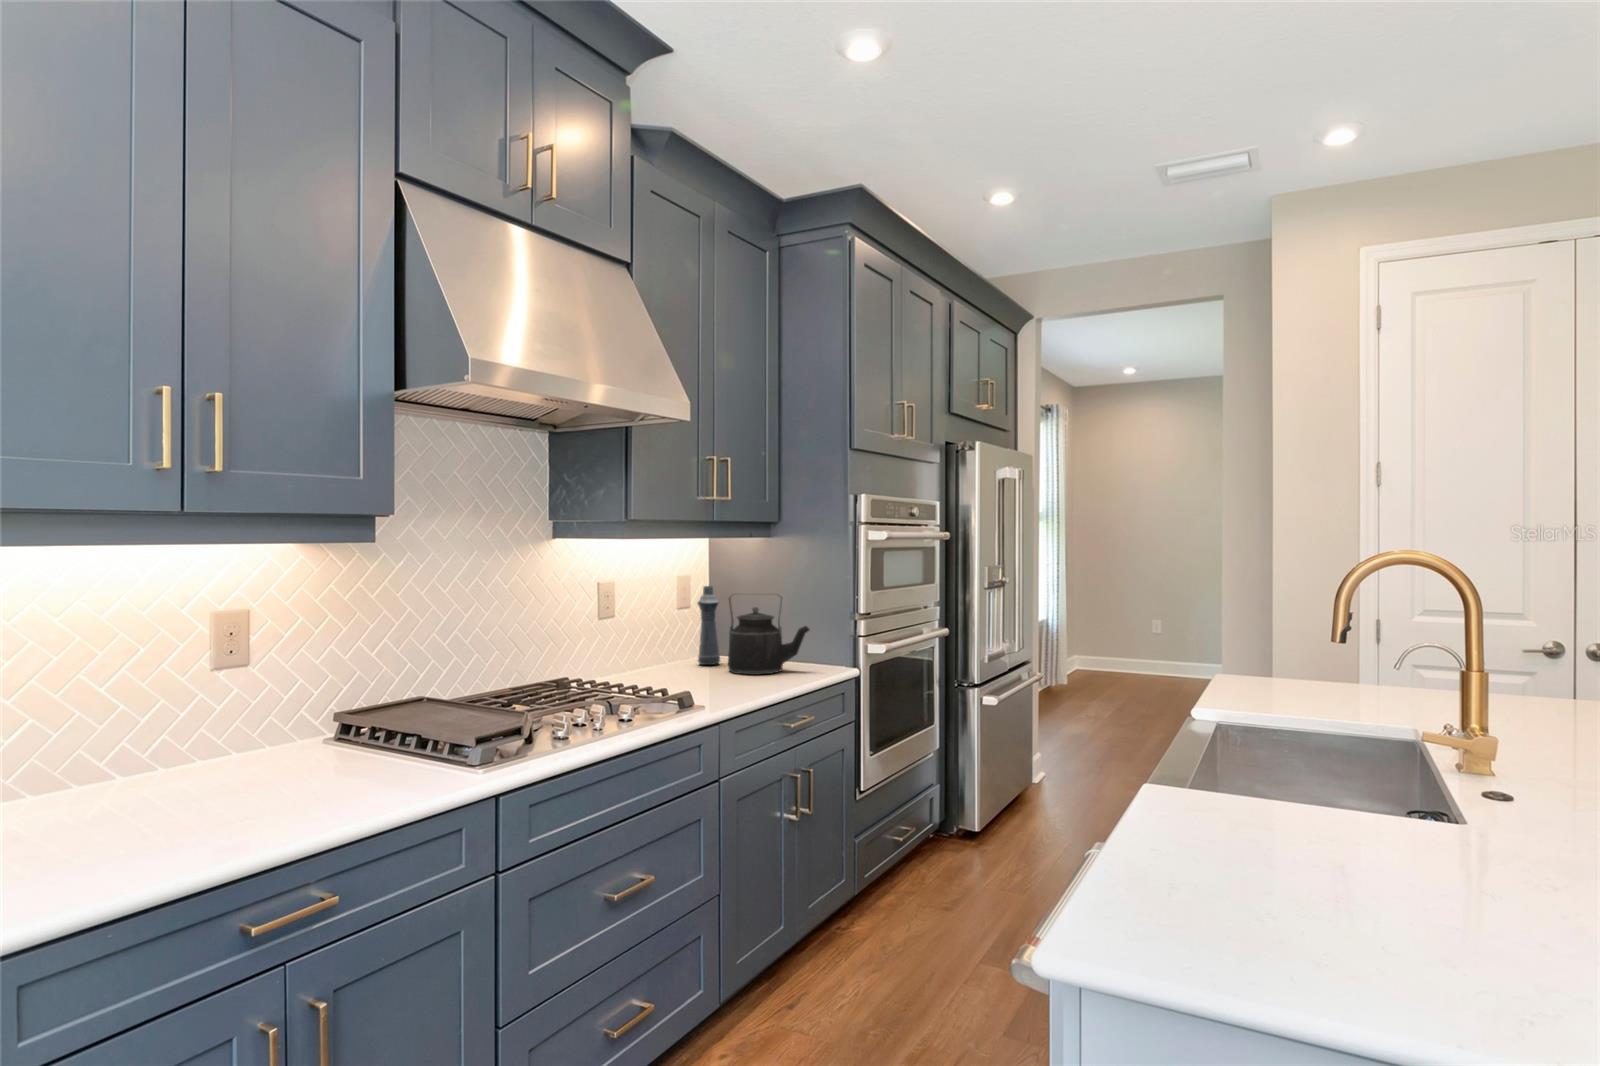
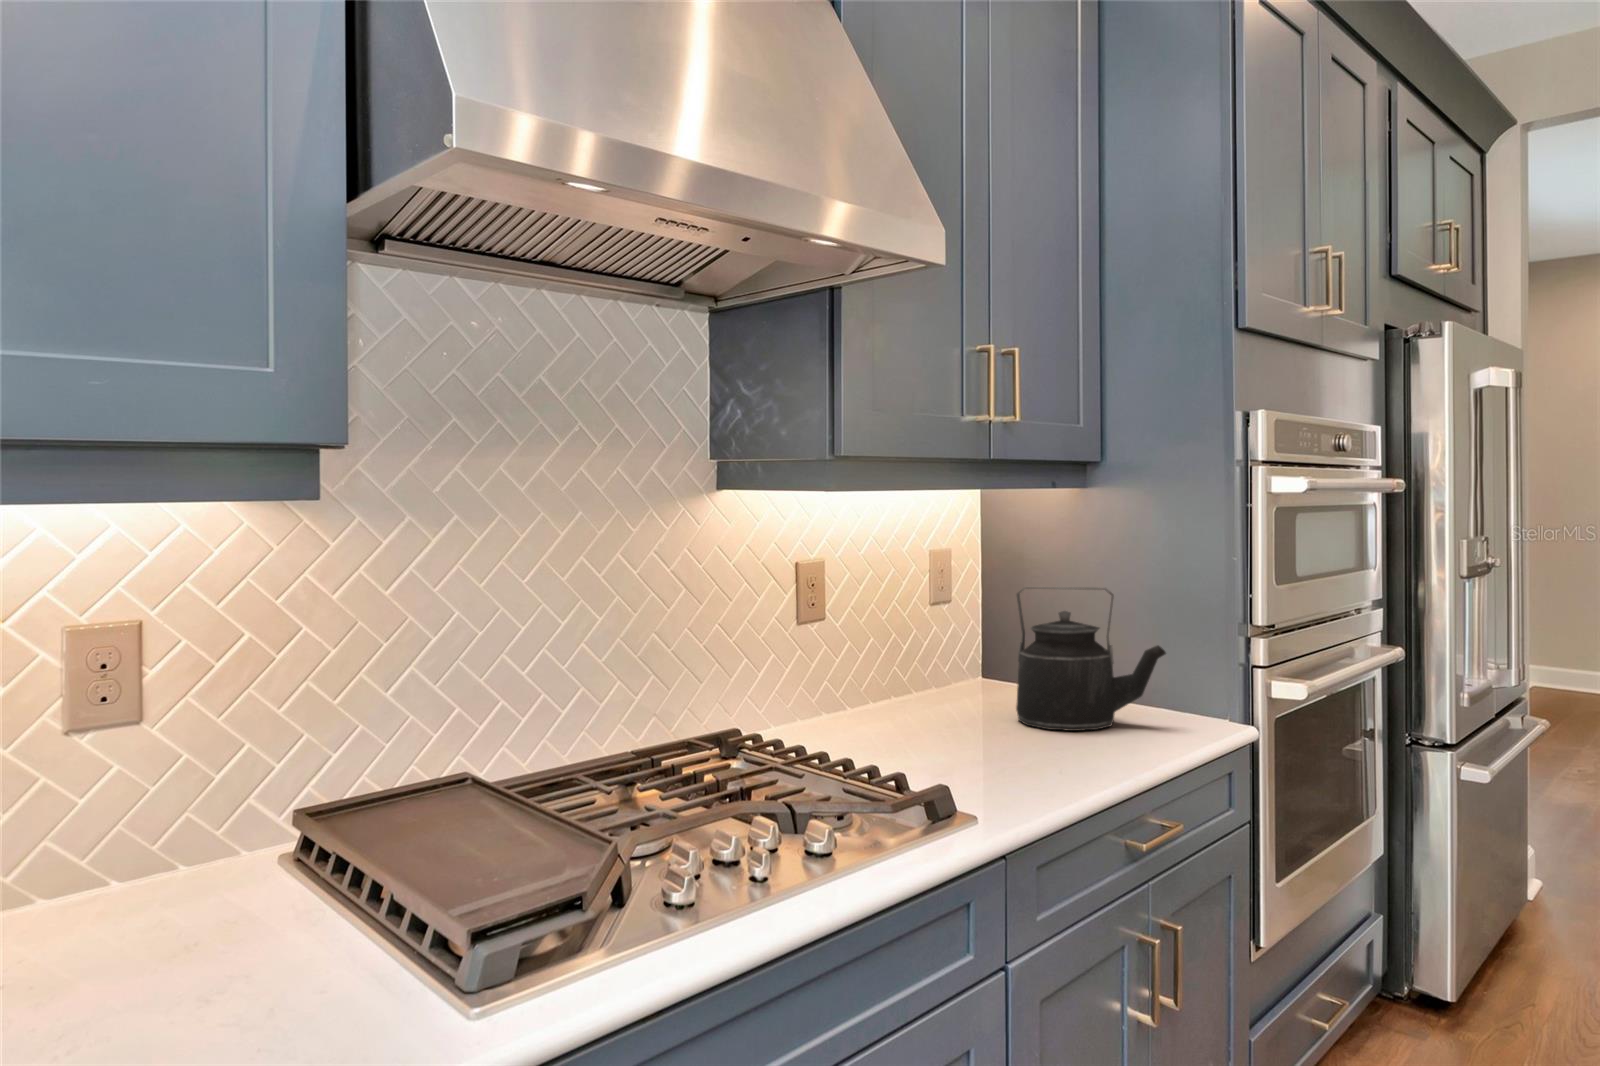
bottle: present [698,586,720,665] -> none [960,573,1001,707]

